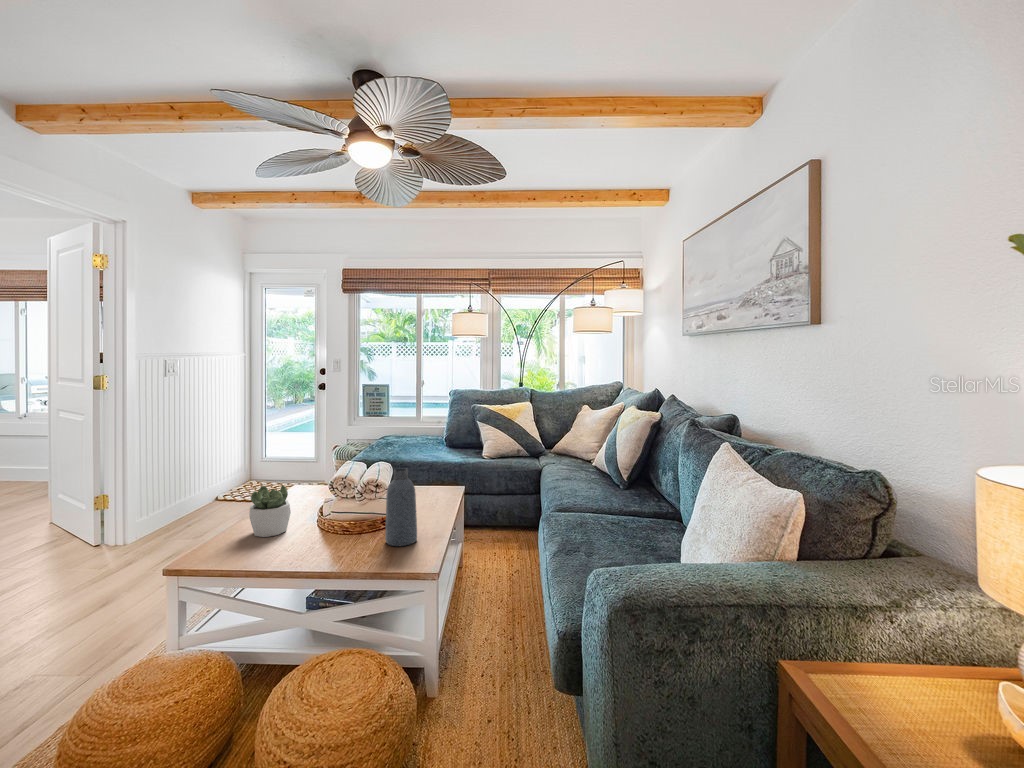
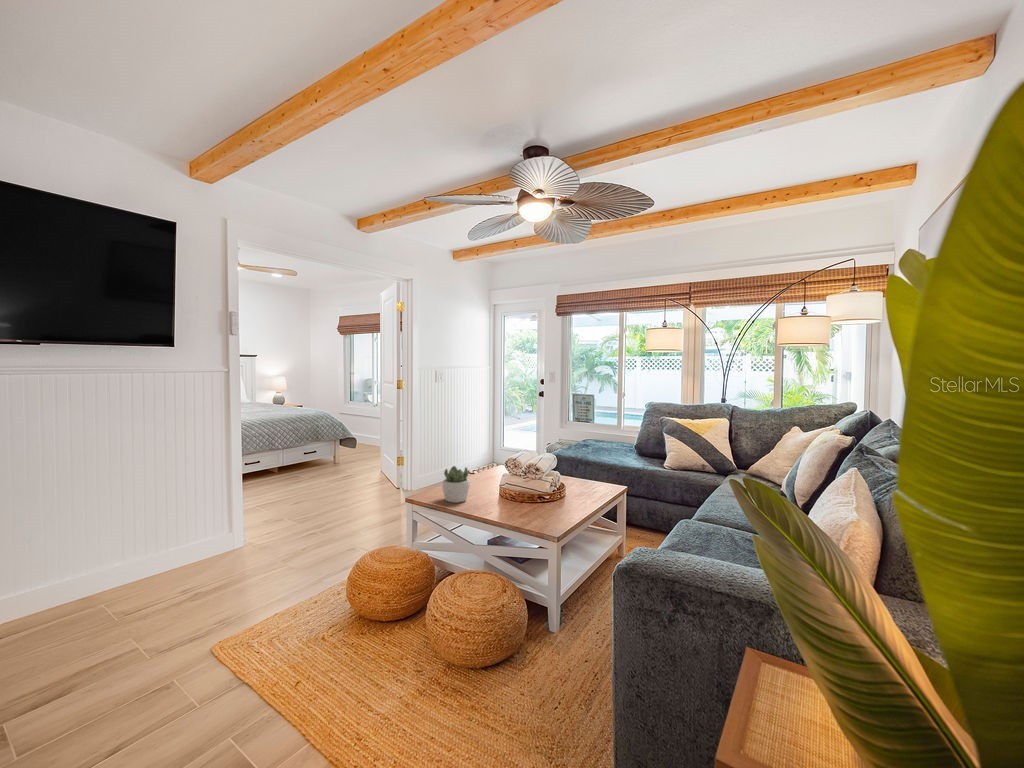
vase: present [385,468,417,546] -> none [523,463,549,526]

